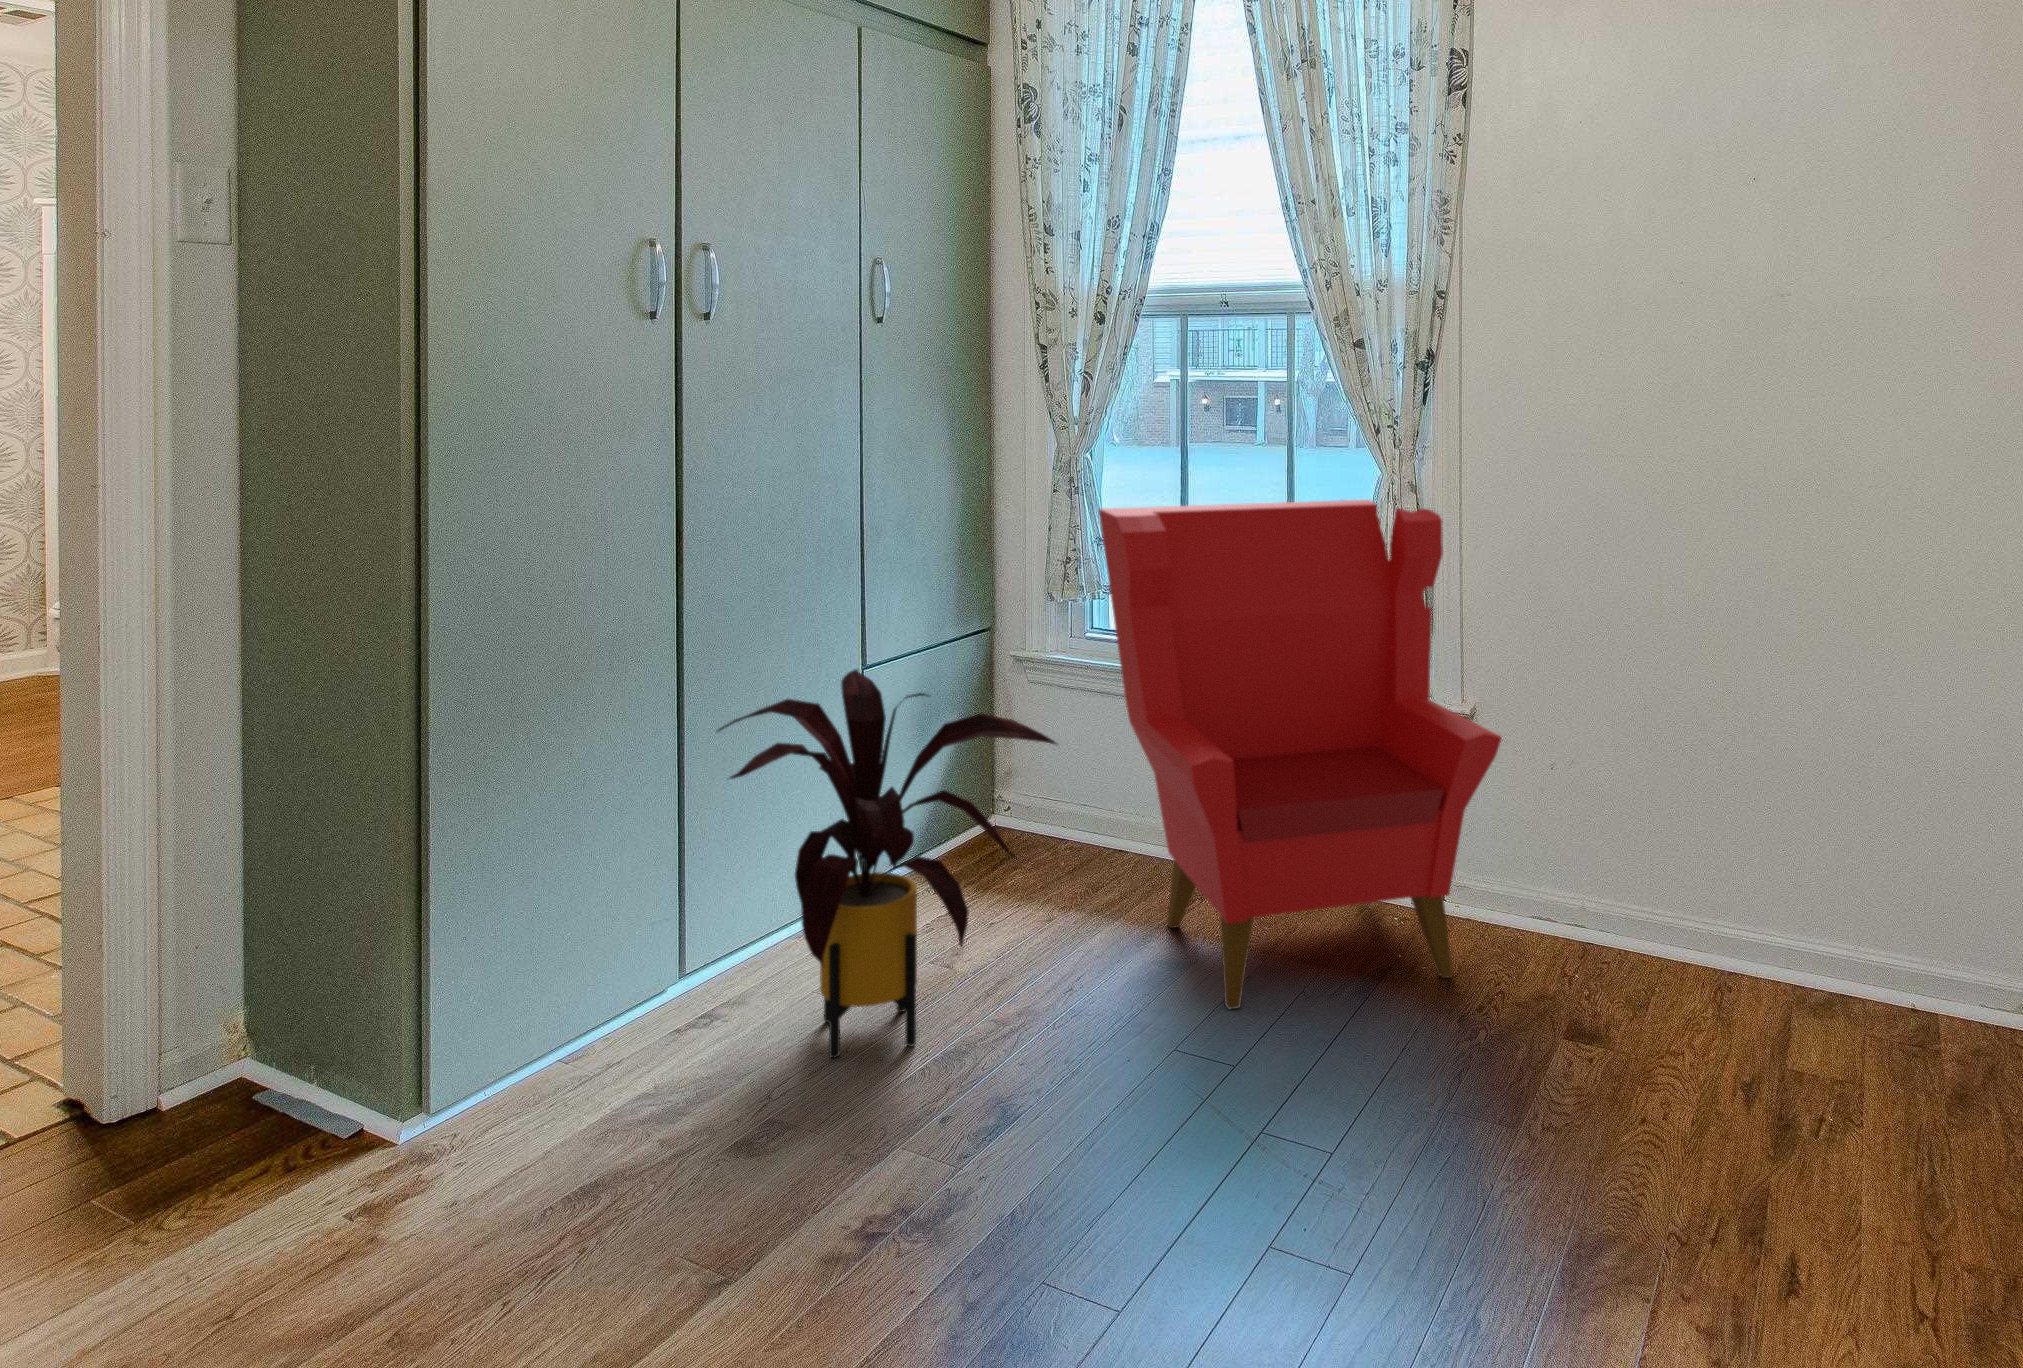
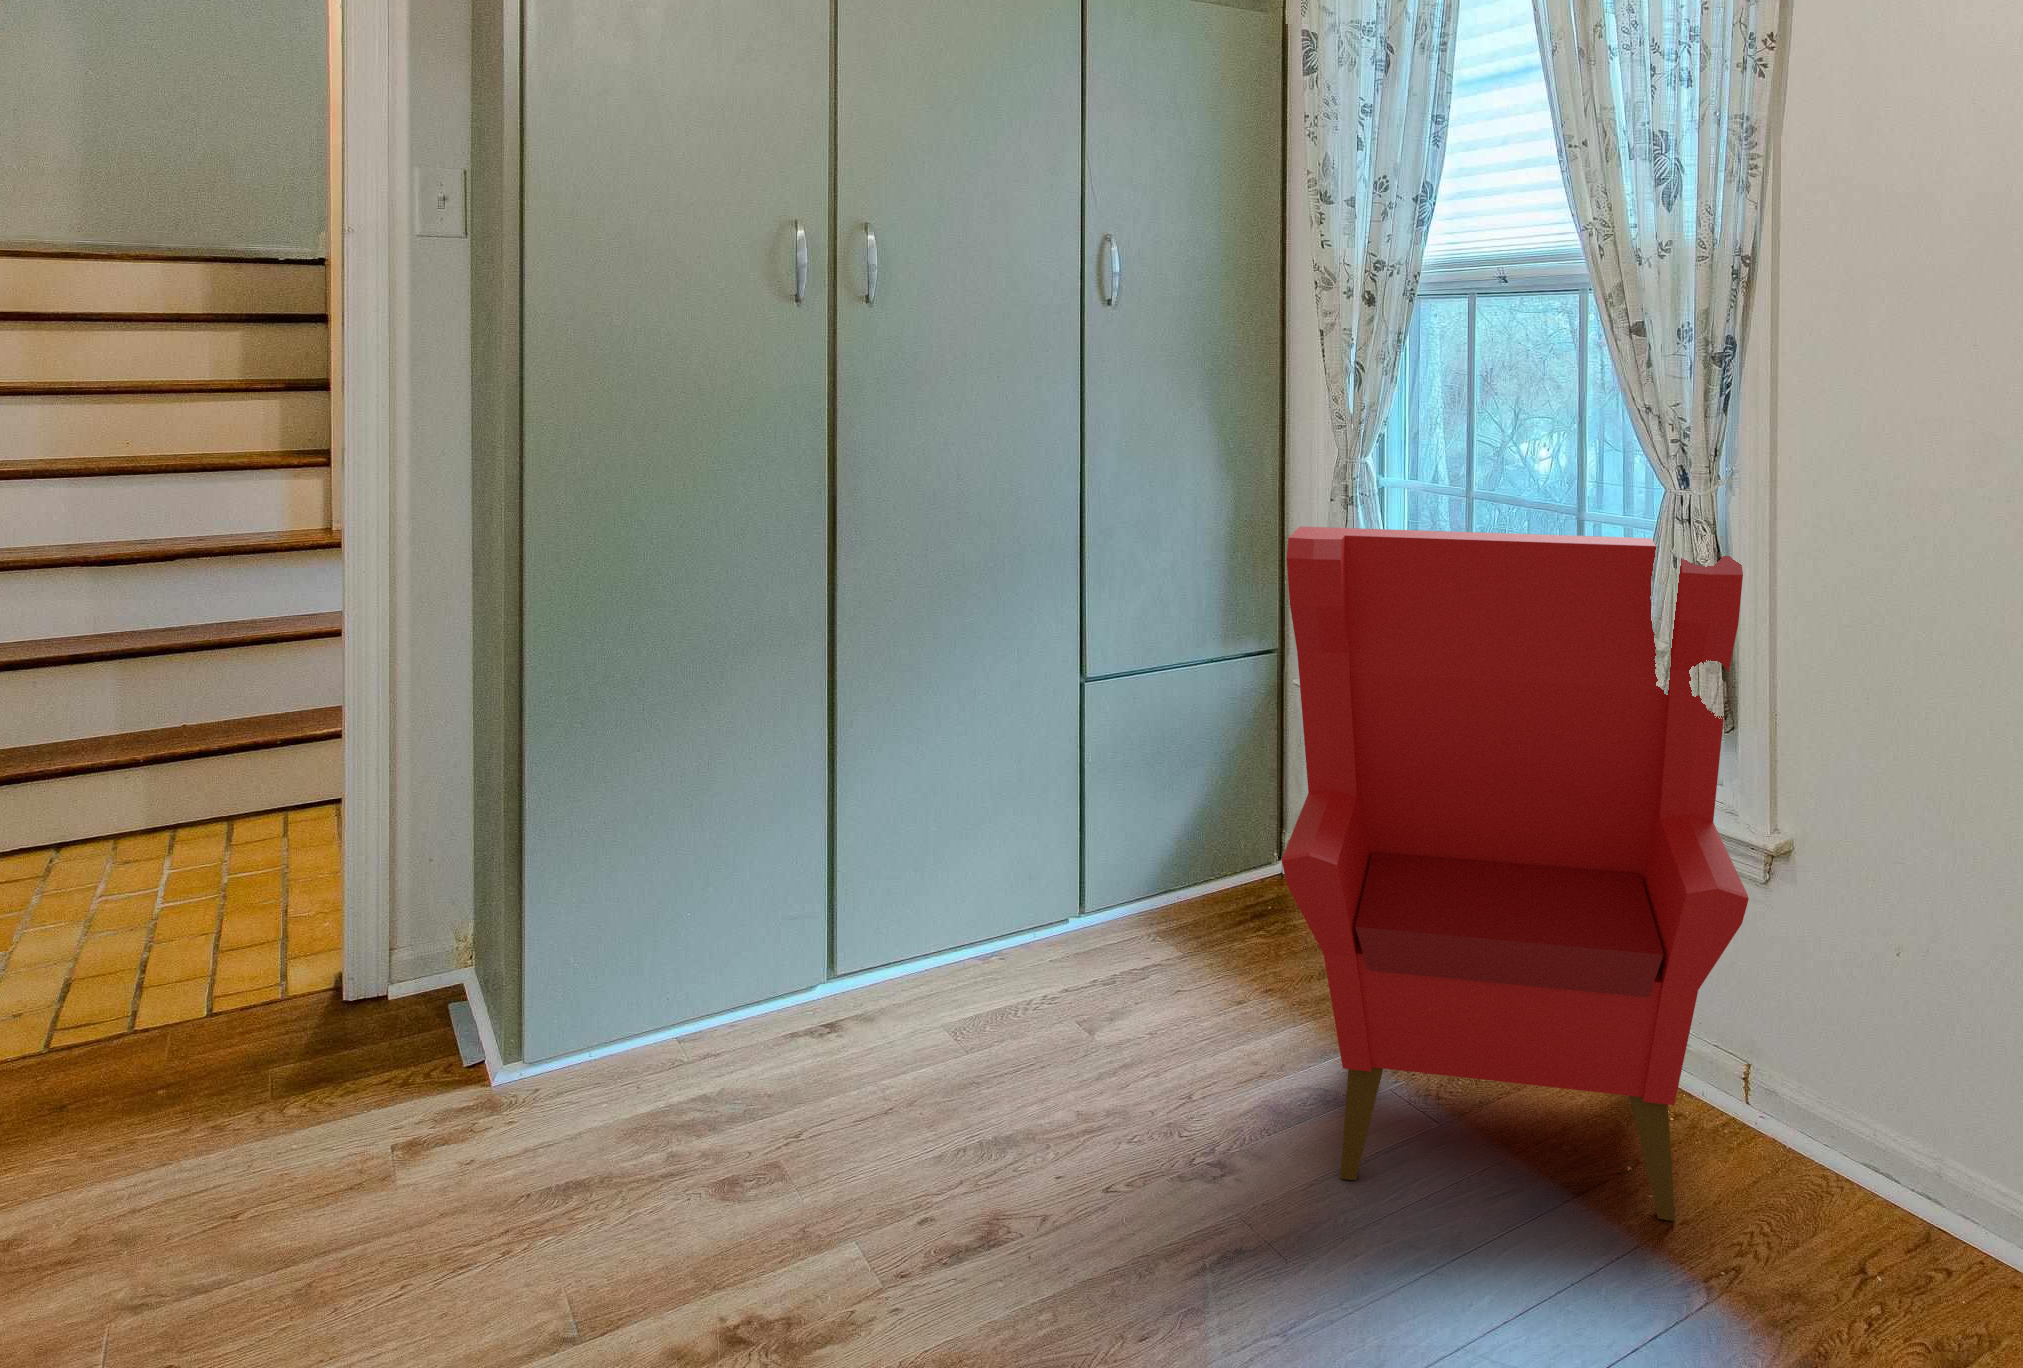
house plant: present [717,669,1056,1058] -> none [771,684,1136,1120]

